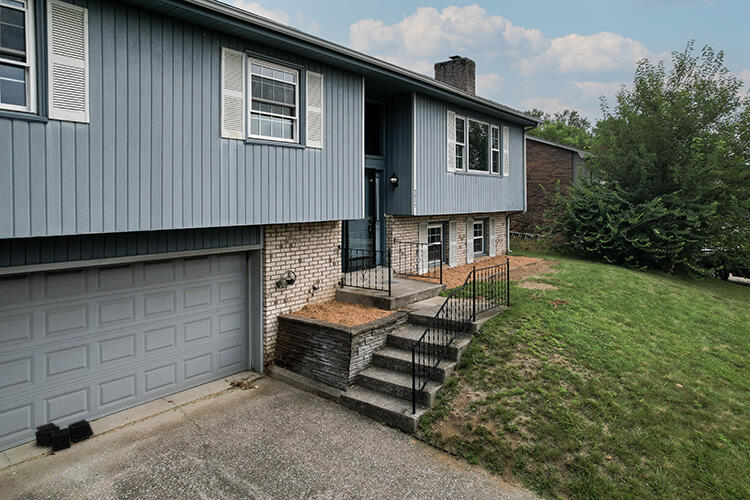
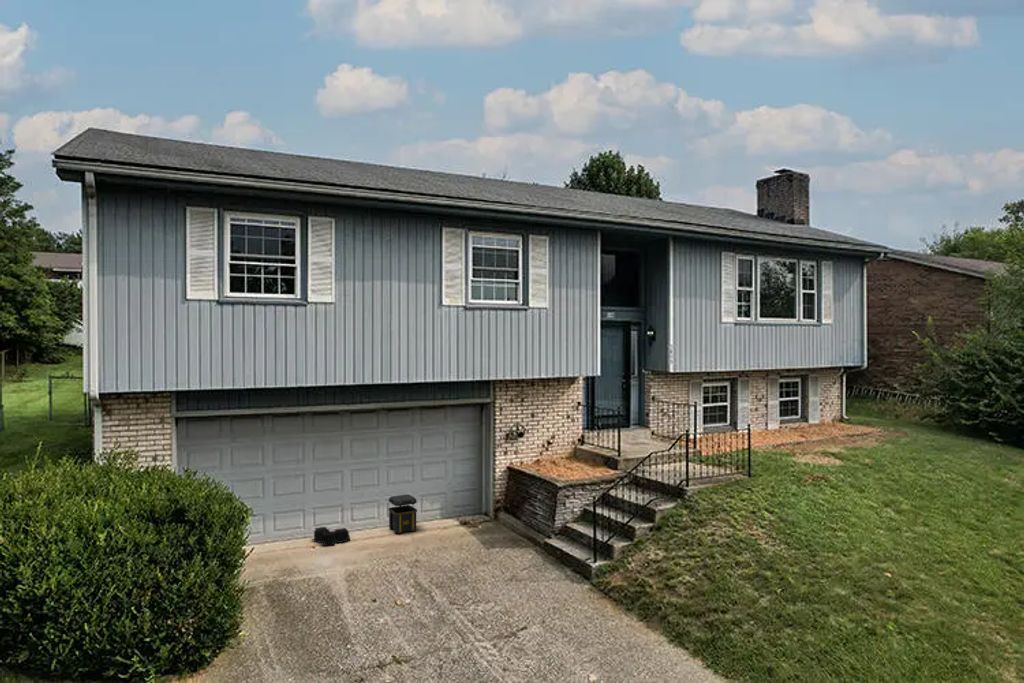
toolbox: none [141,362,181,412] -> present [389,494,417,533]

